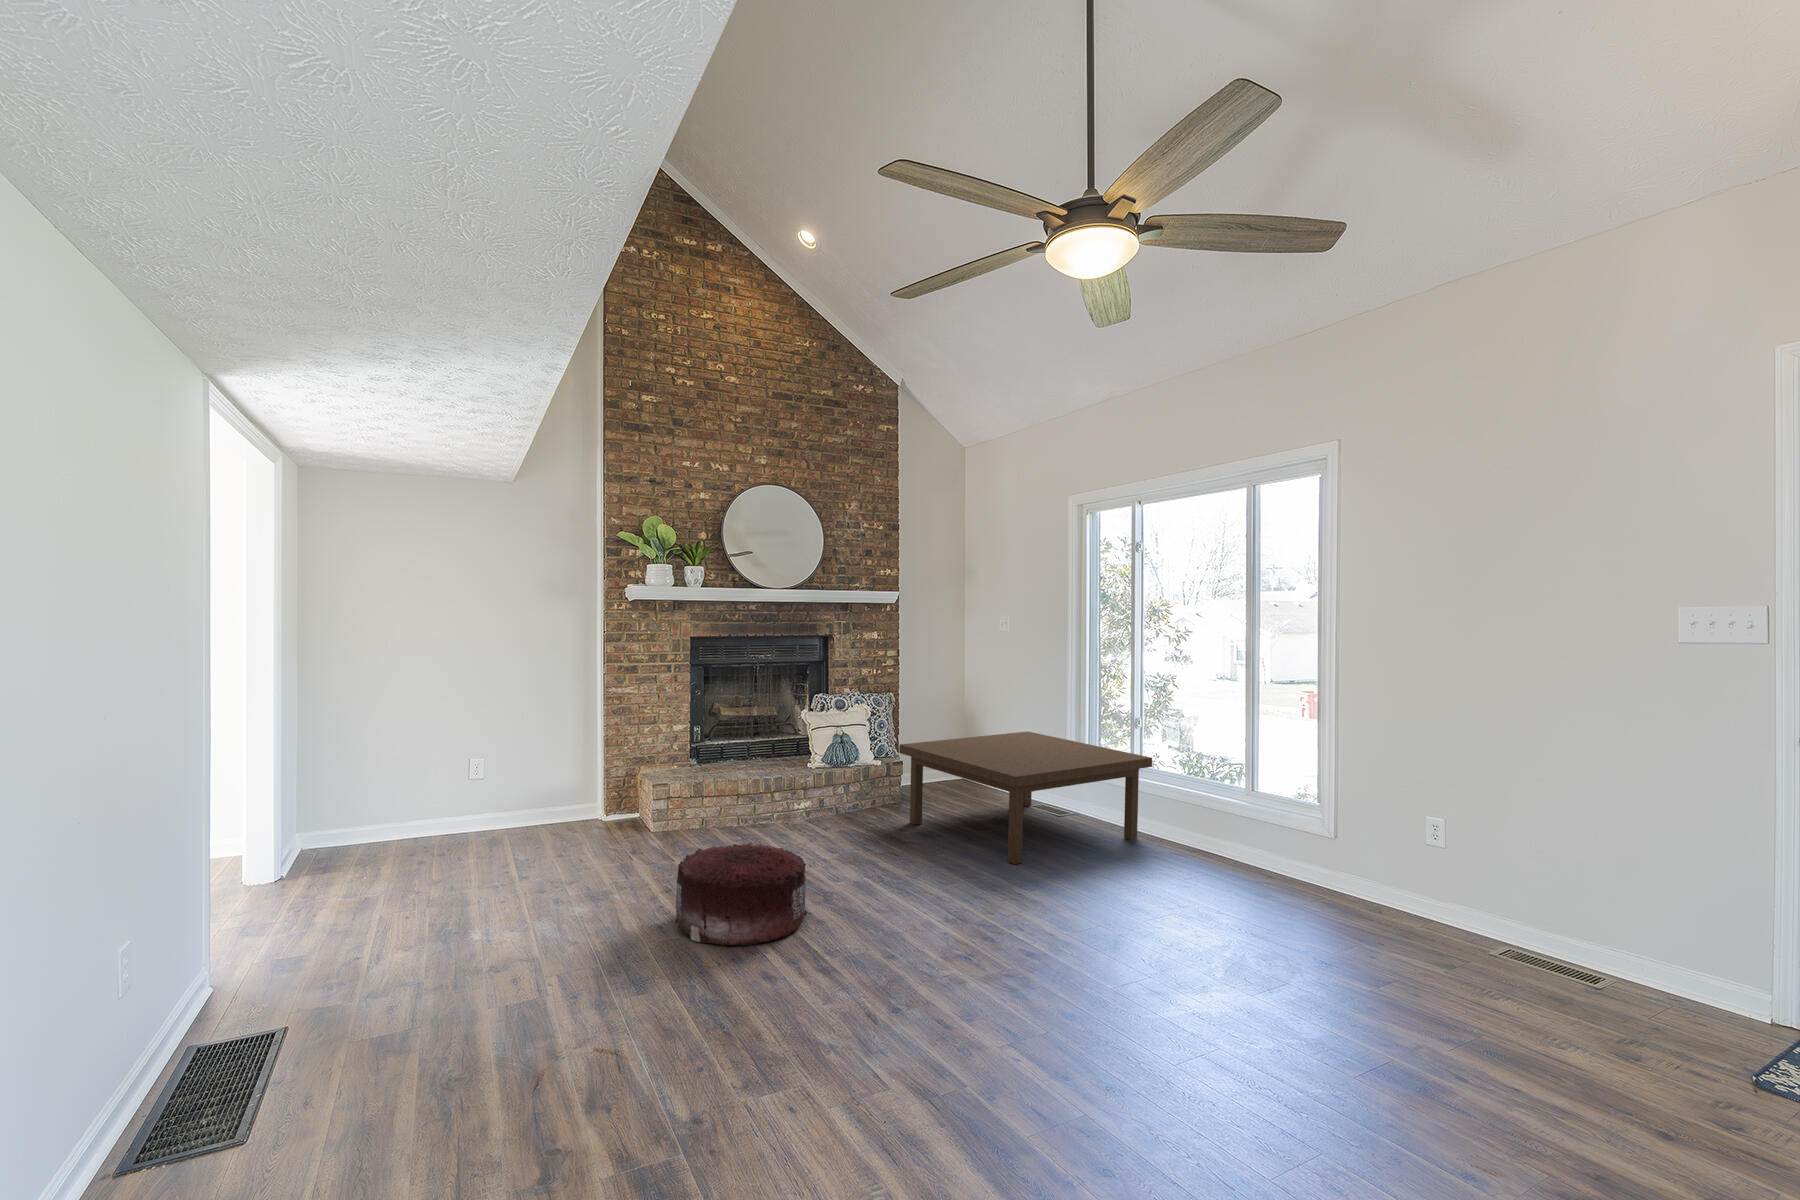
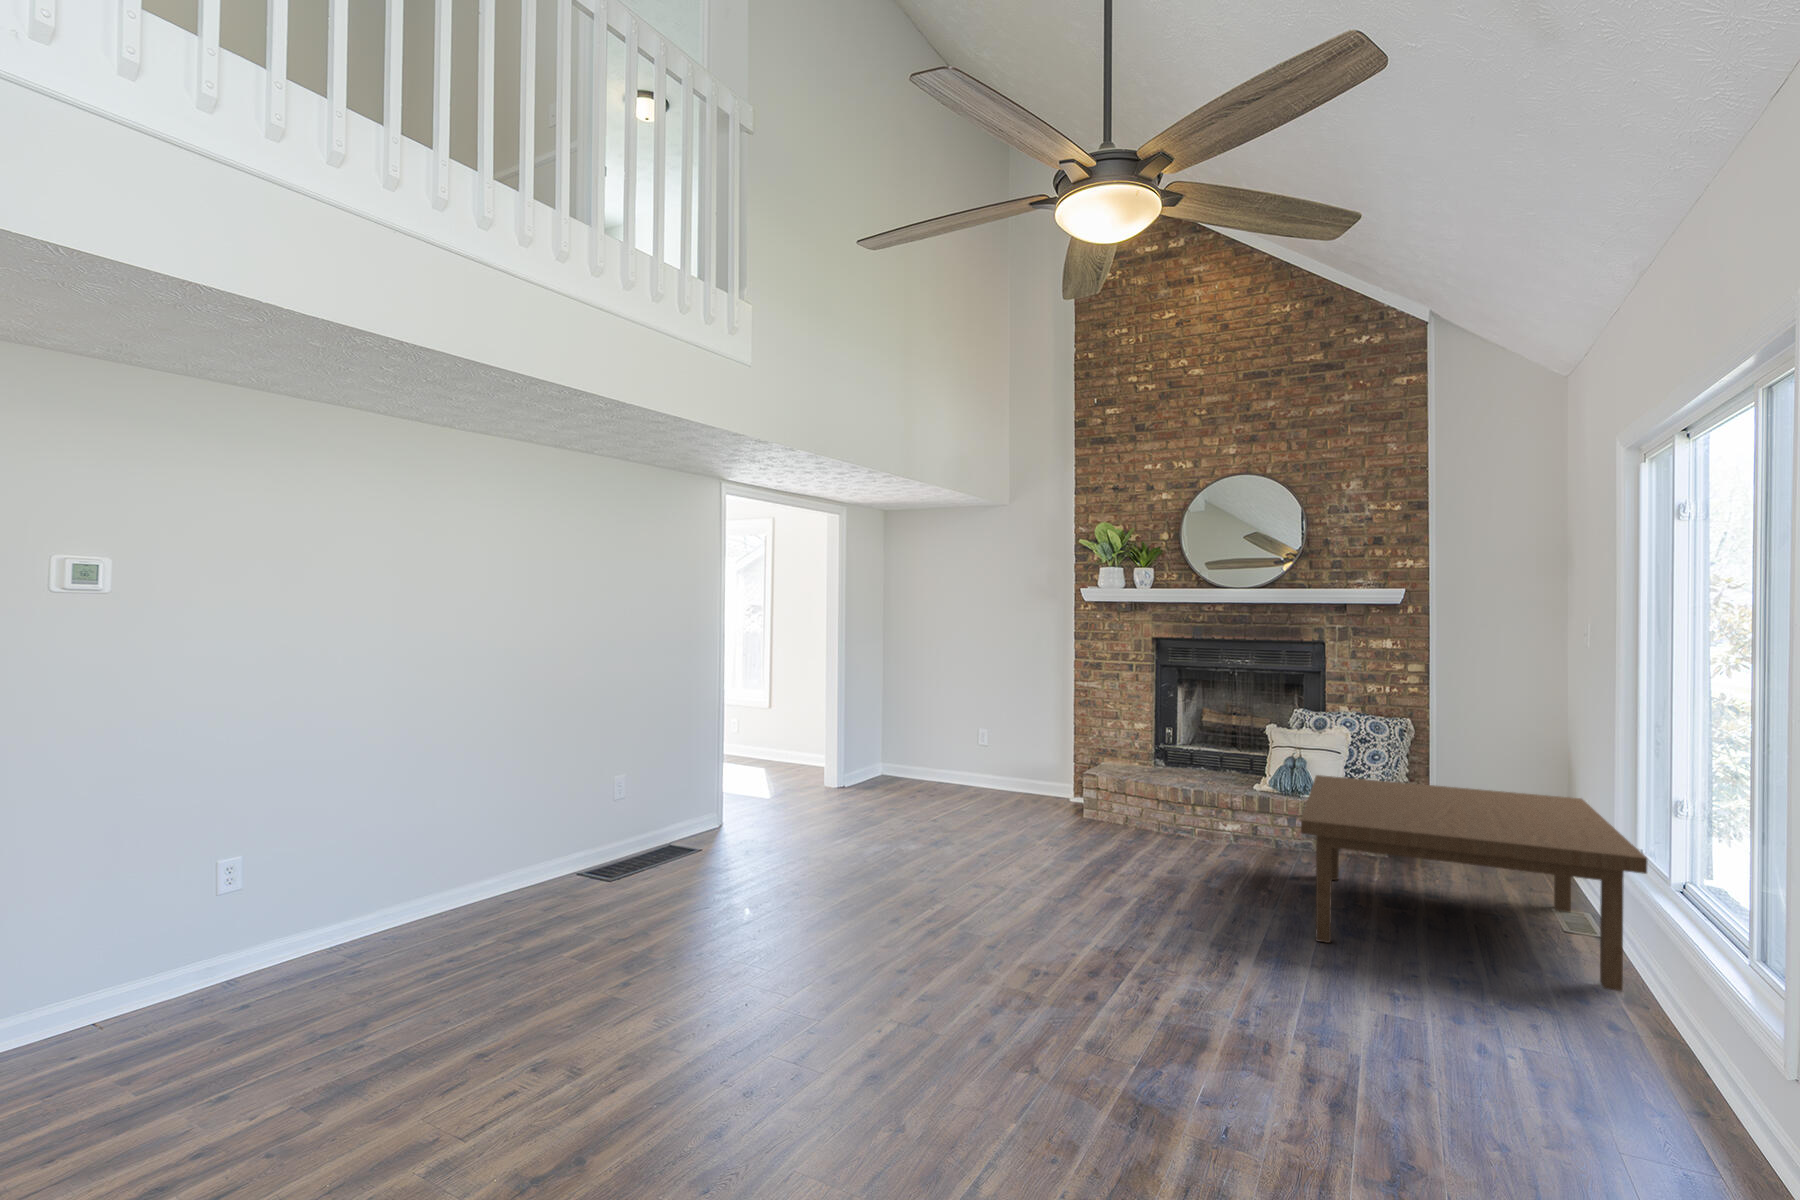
pouf: present [676,842,807,946] -> none [898,811,1016,899]

